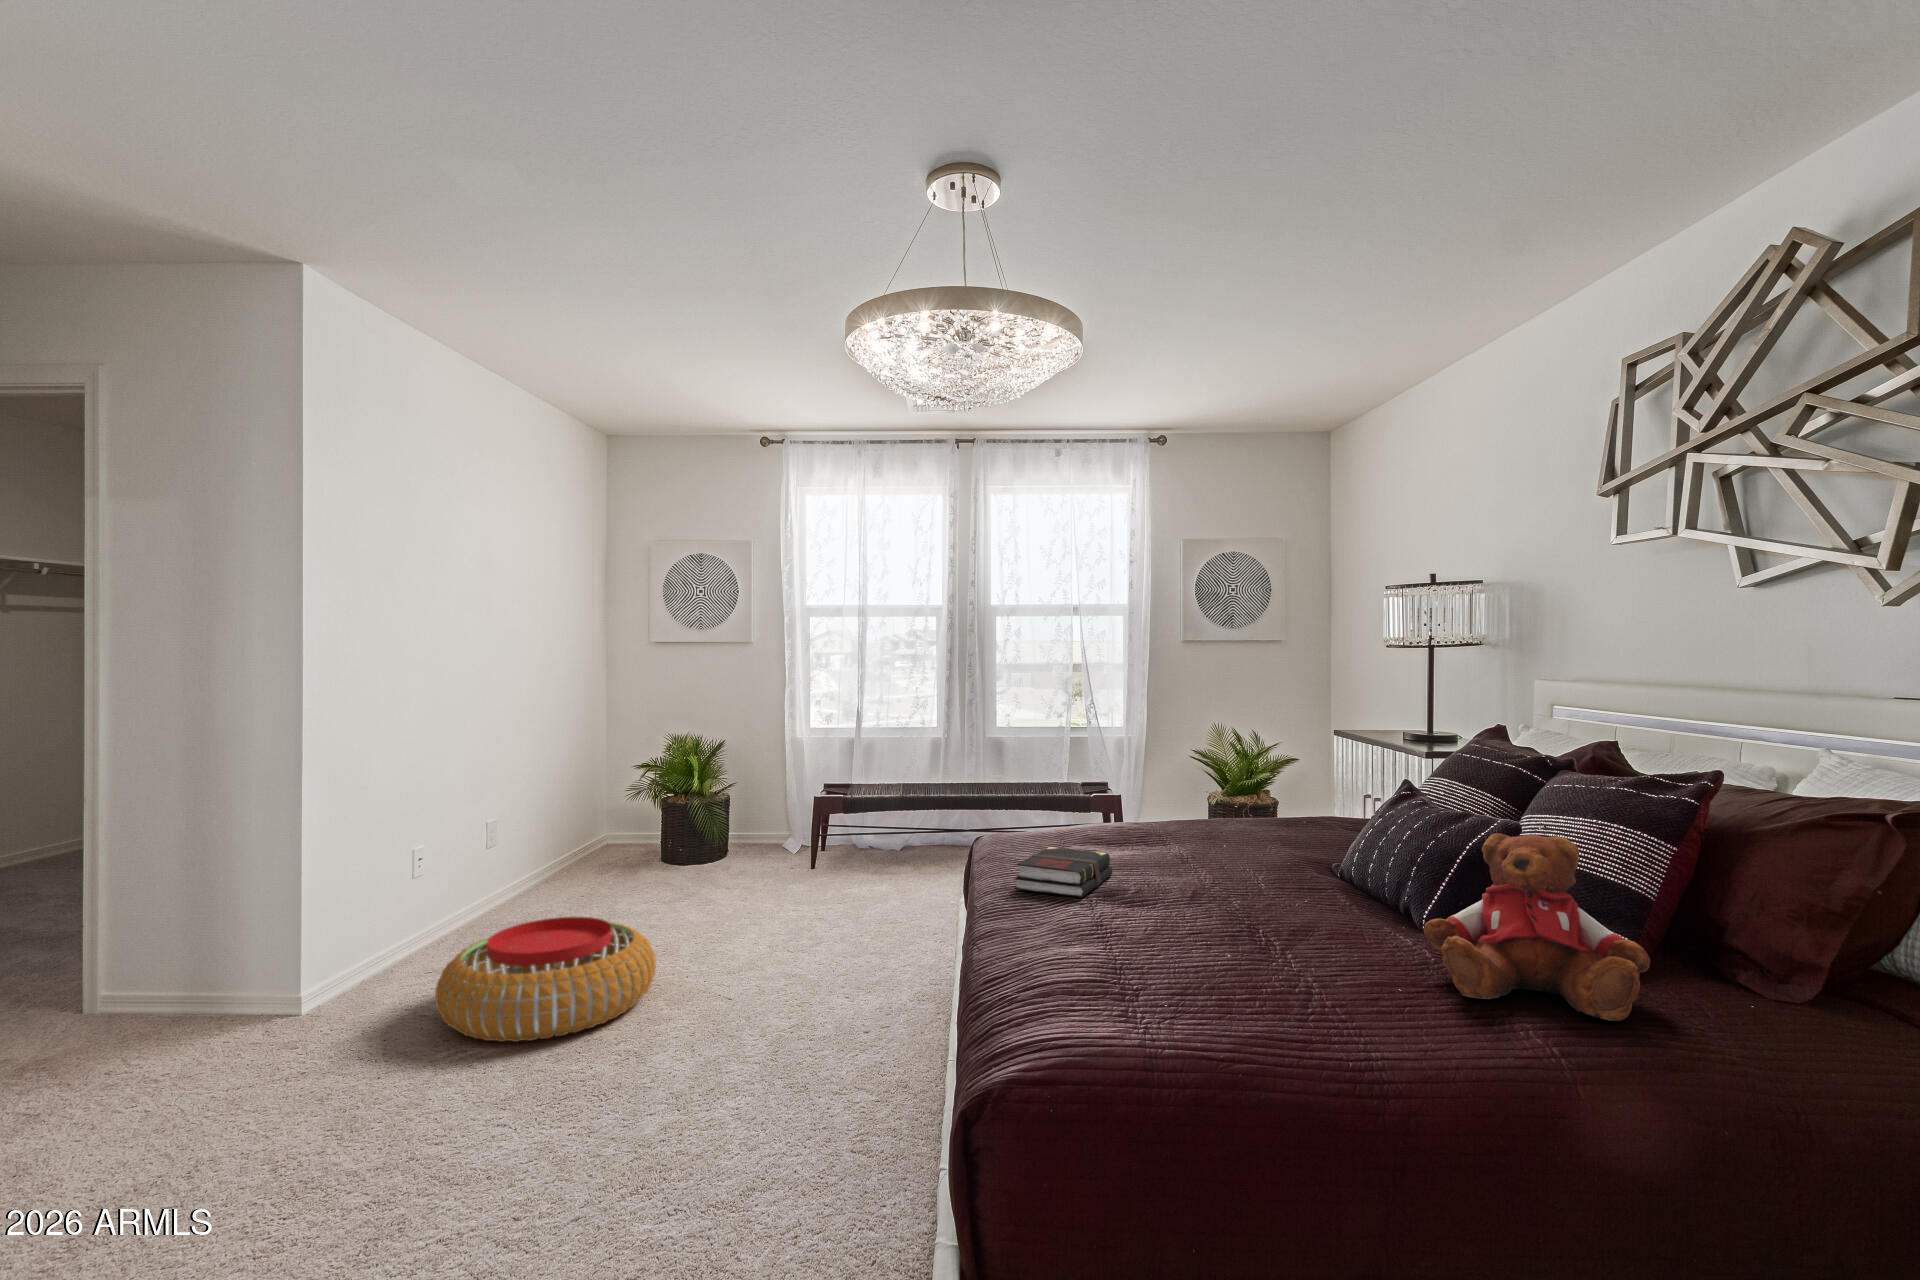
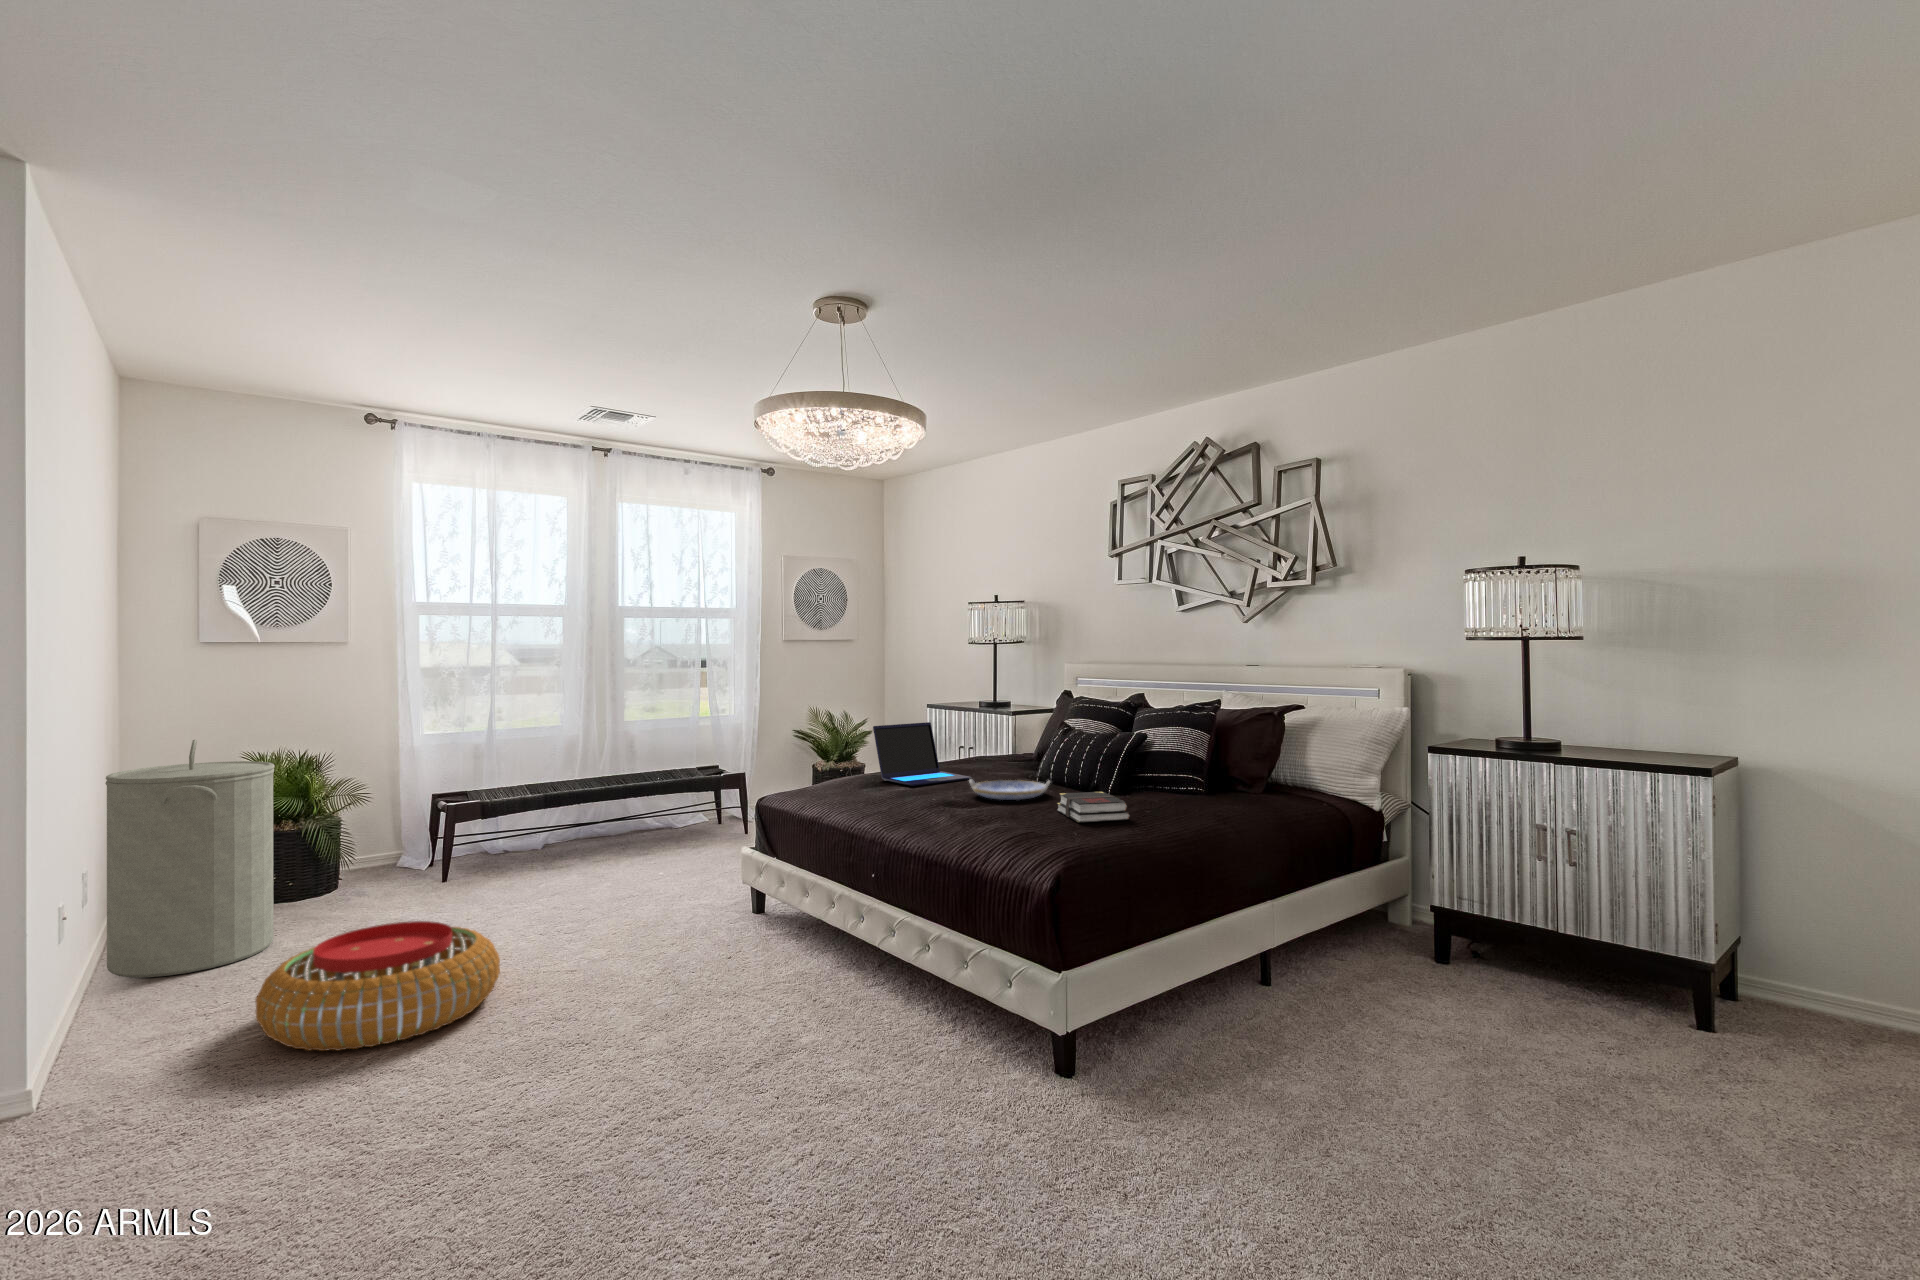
laundry hamper: none [496,726,615,923] -> present [105,740,275,978]
laptop: none [1126,759,1251,852] -> present [873,722,972,786]
teddy bear: present [1424,833,1650,1021] -> none [1142,735,1234,811]
book: present [1014,847,1112,897] -> present [1057,792,1130,823]
serving tray: none [1176,857,1307,906] -> present [969,779,1050,800]

